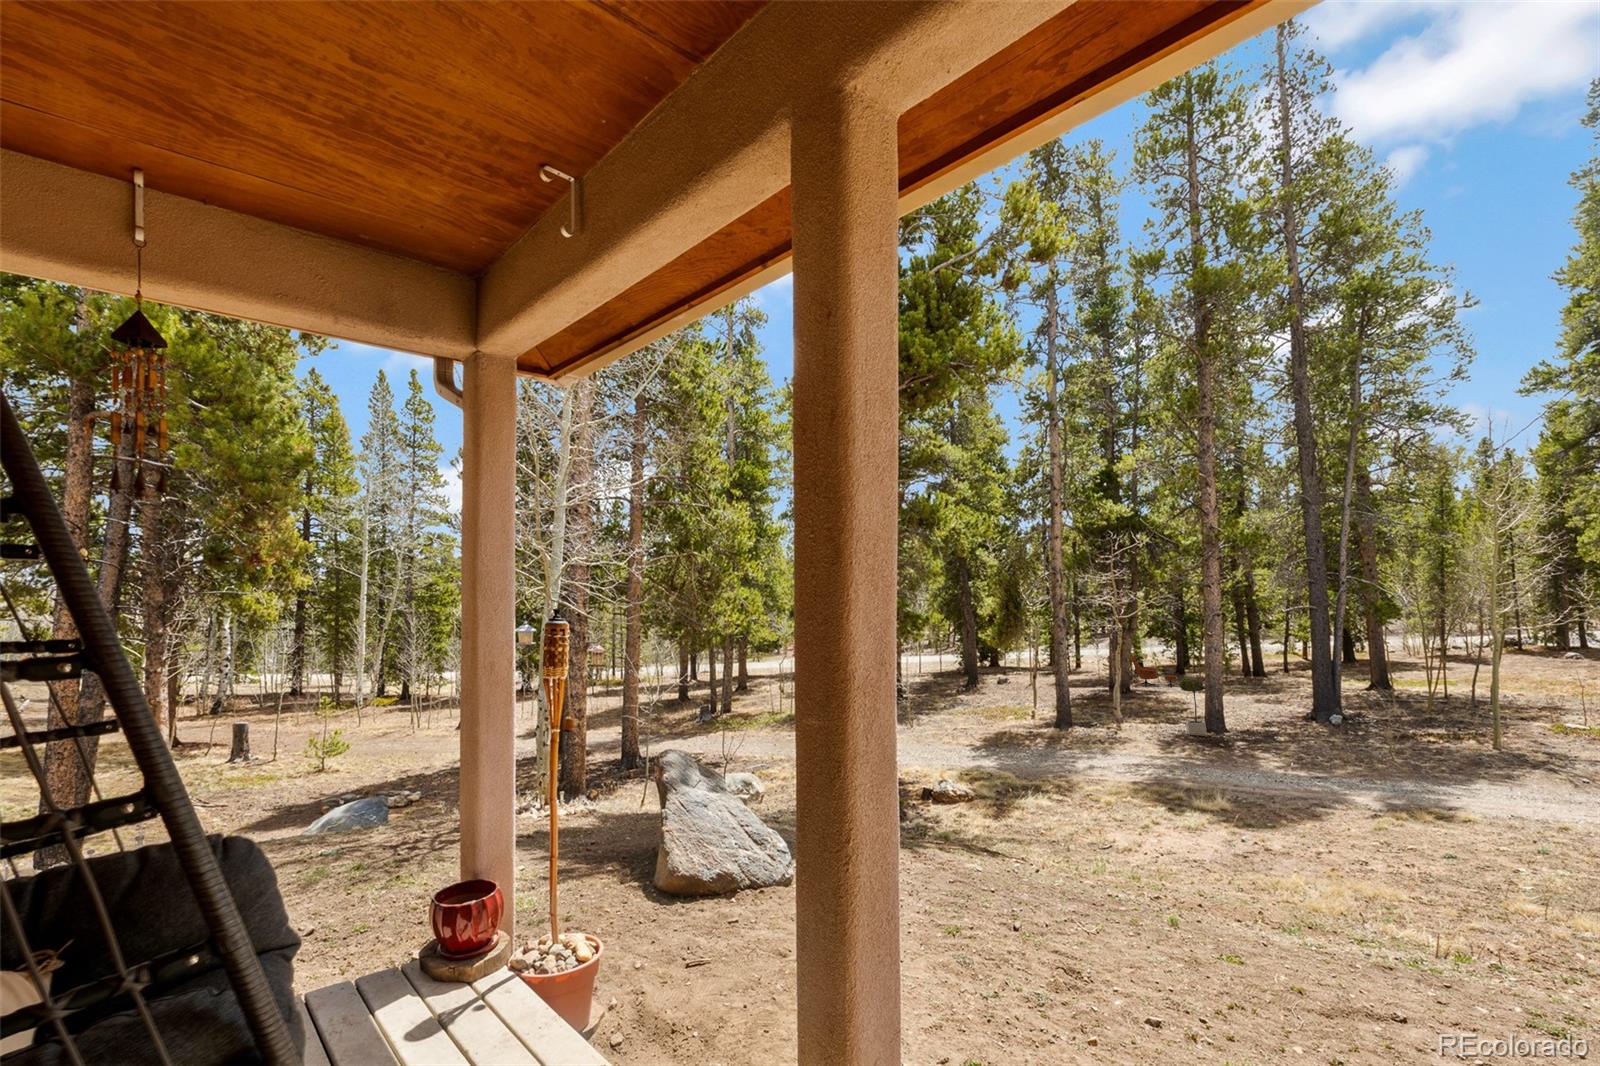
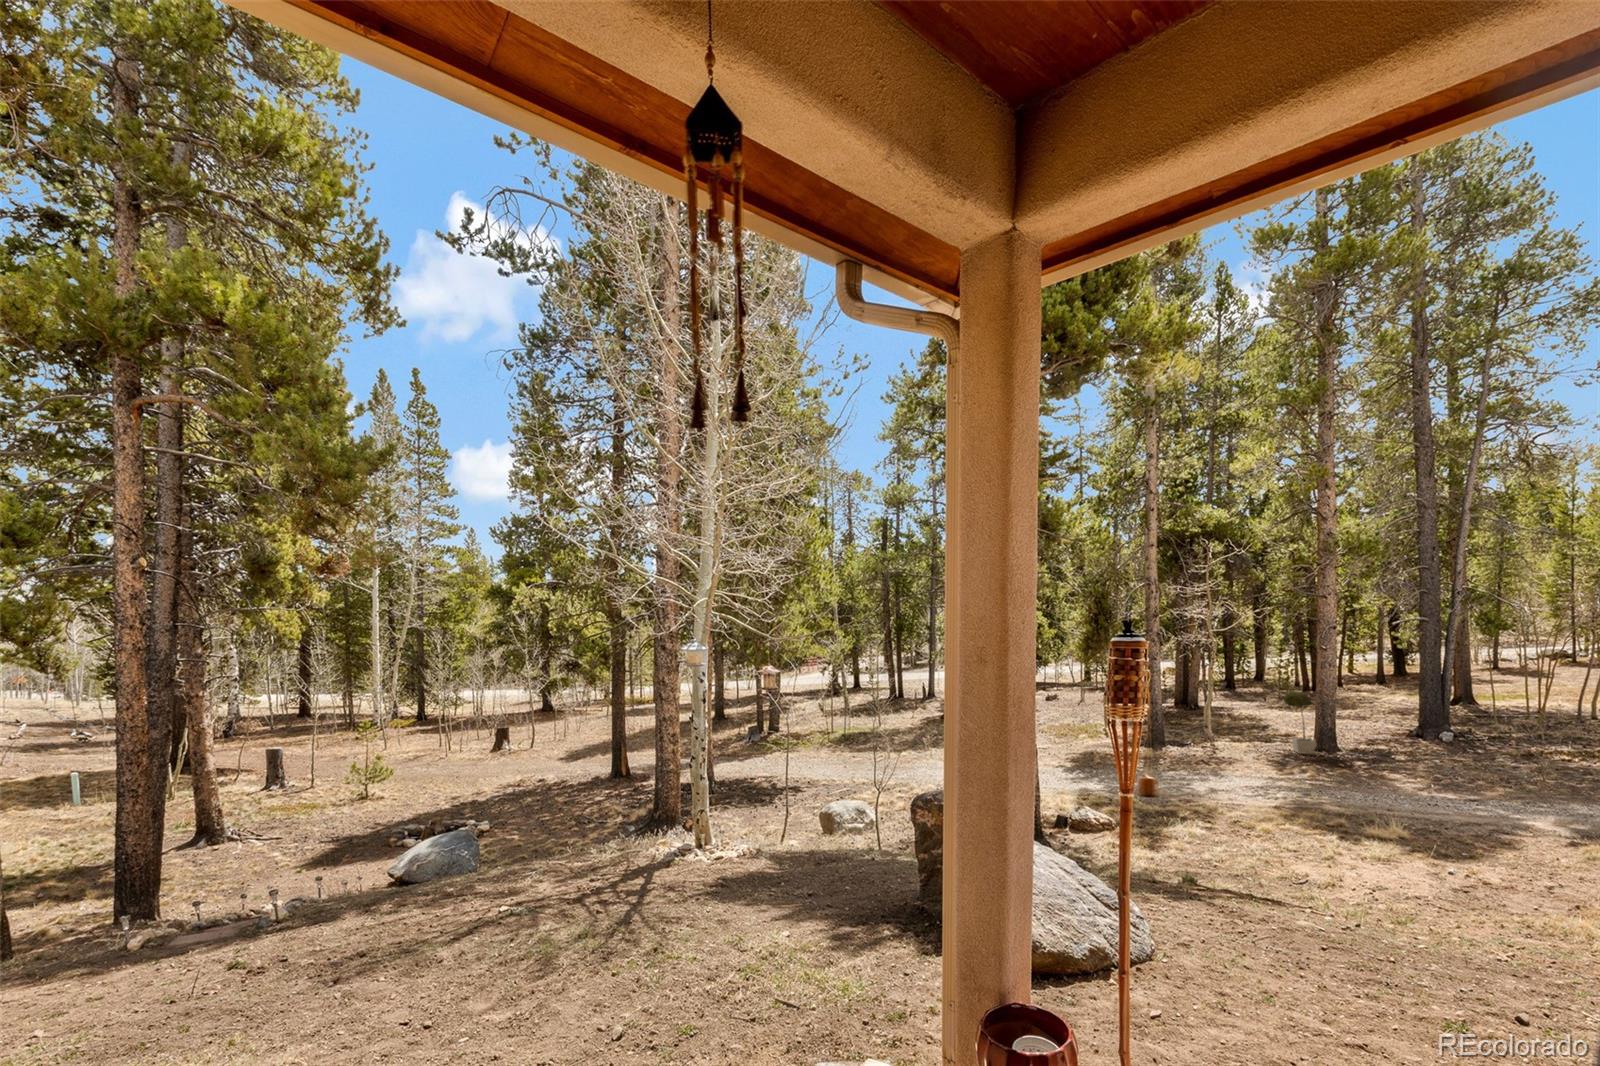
lounge chair: present [1132,656,1177,687] -> none [1198,669,1252,704]

